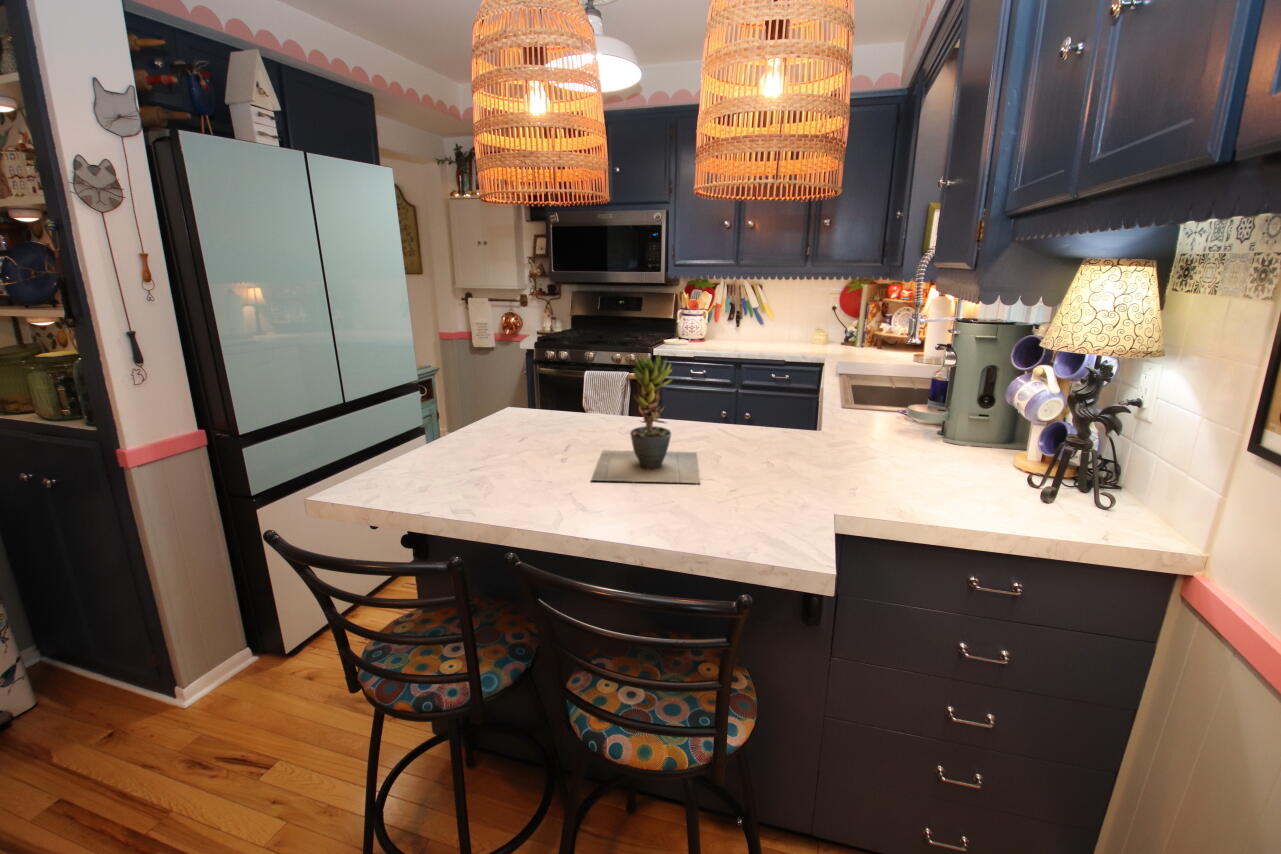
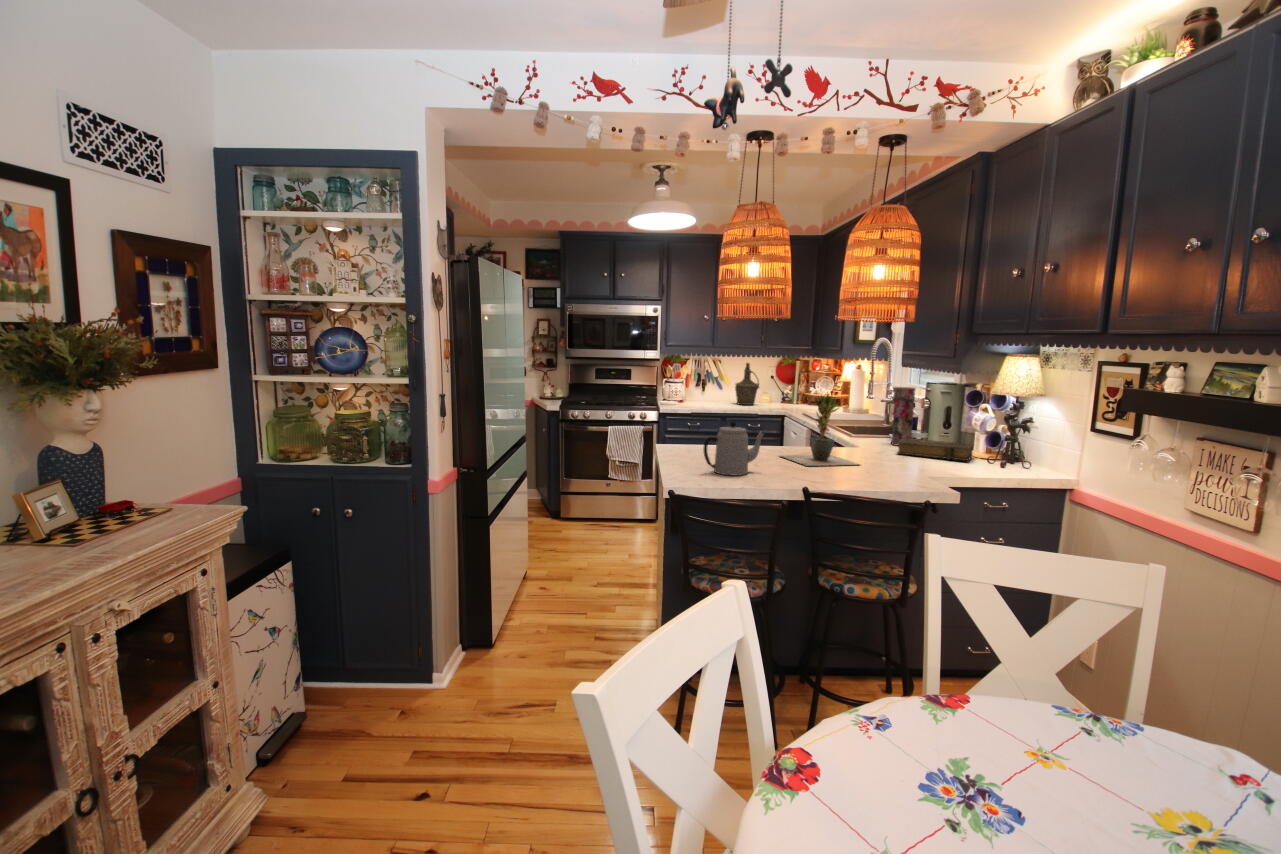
bottle: none [771,288,803,347] -> present [735,363,759,405]
vase: none [867,333,916,438] -> present [891,387,916,446]
teapot: none [373,406,483,498] -> present [703,422,763,475]
book: none [828,427,980,486] -> present [897,439,973,461]

